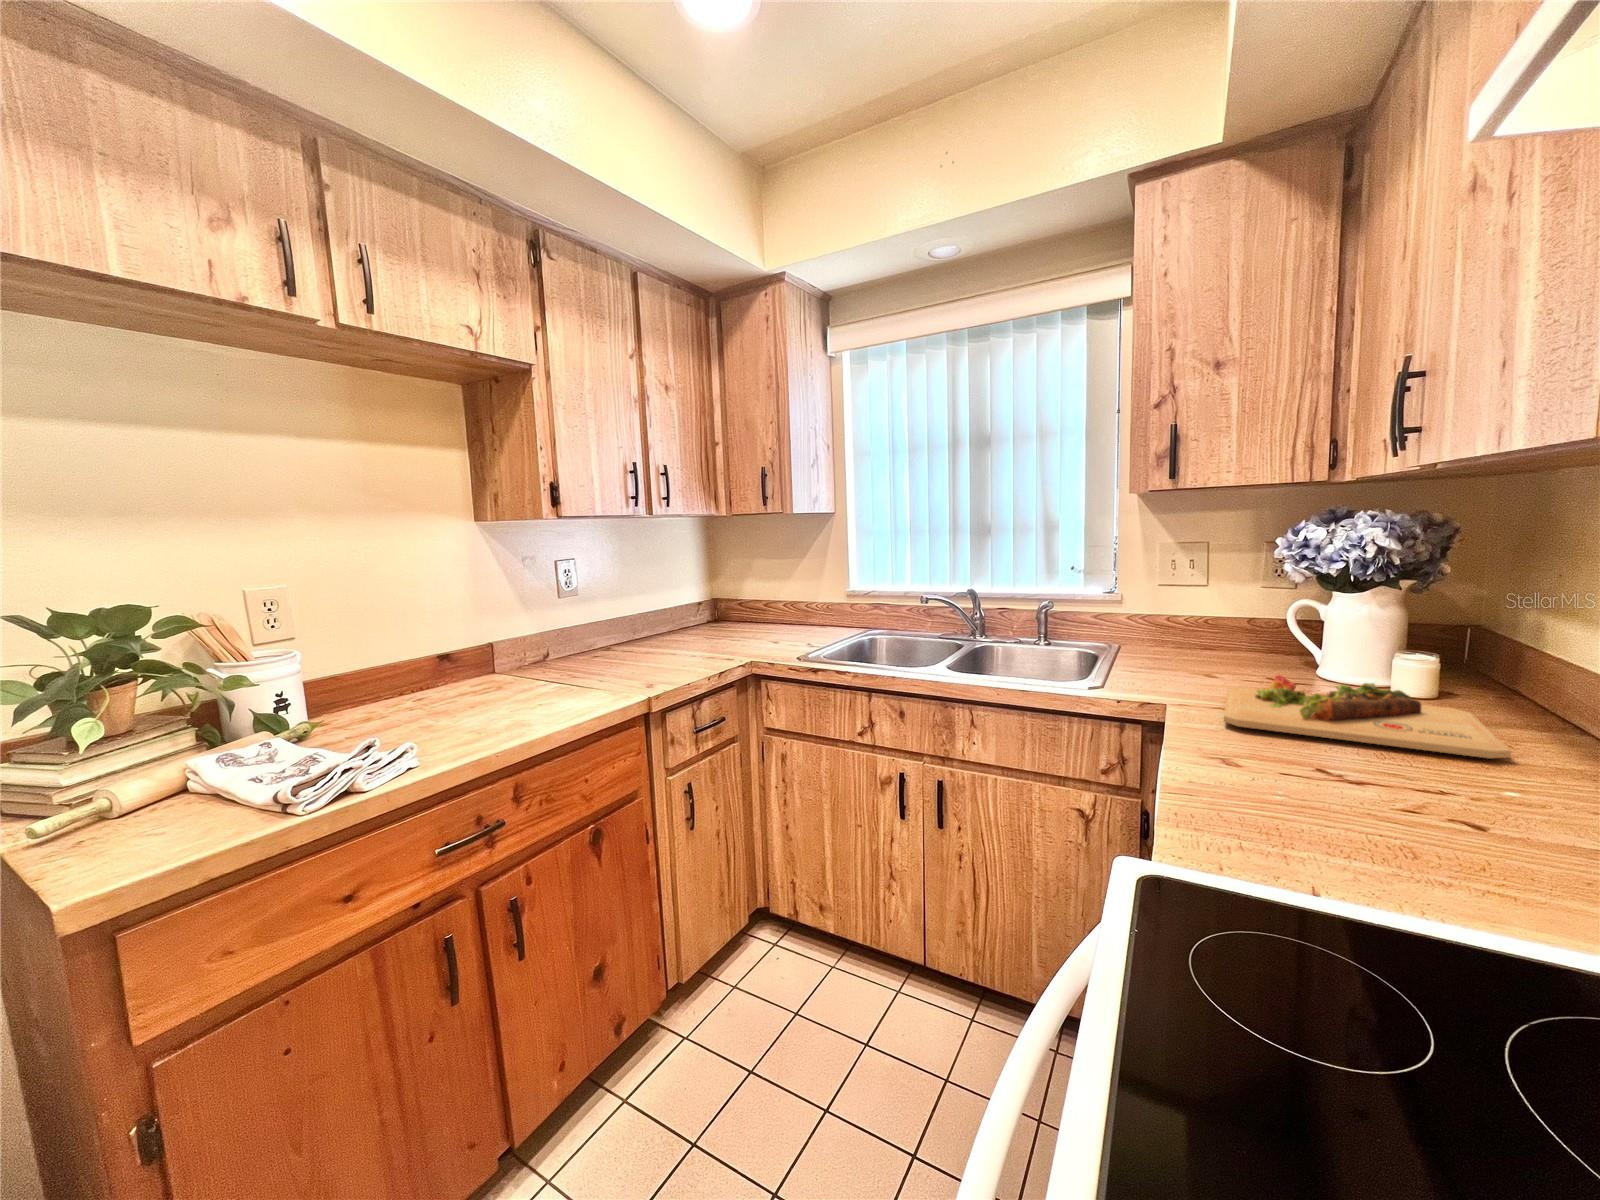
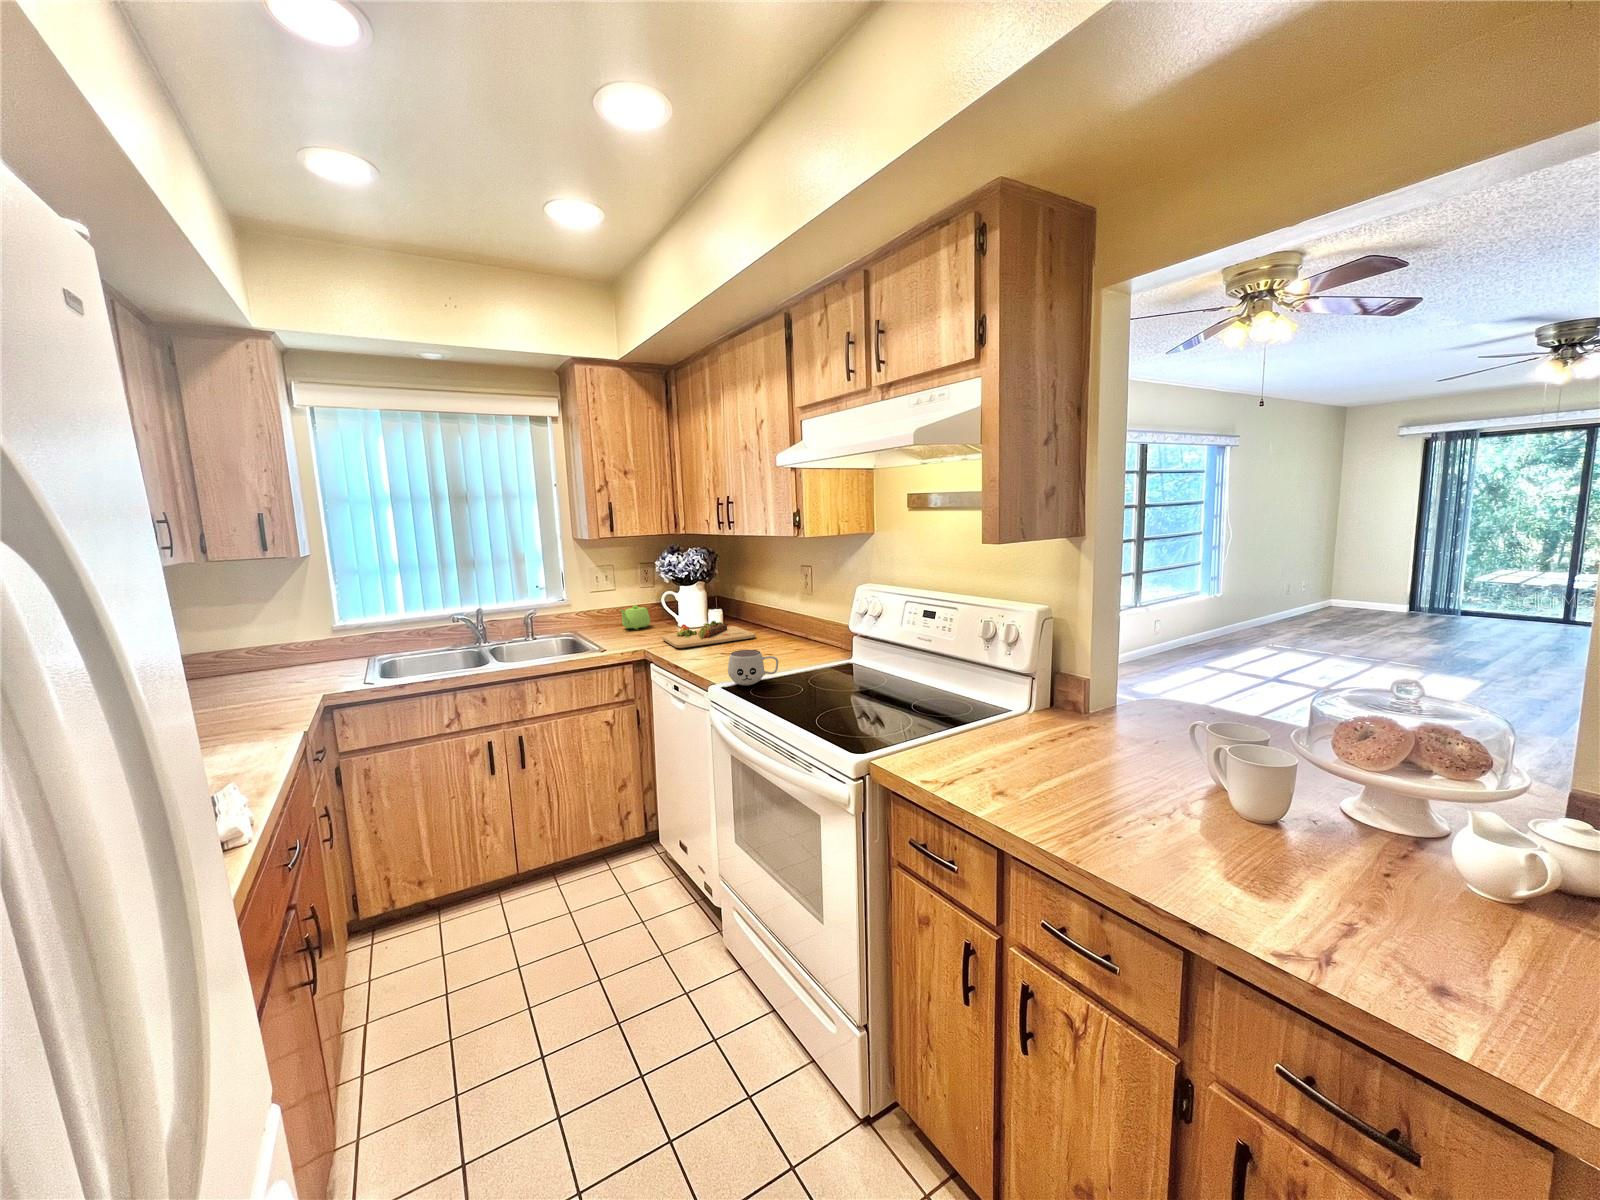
teapot: none [1181,618,1255,663] -> present [620,605,650,630]
mug: none [1192,798,1412,939] -> present [728,650,778,685]

